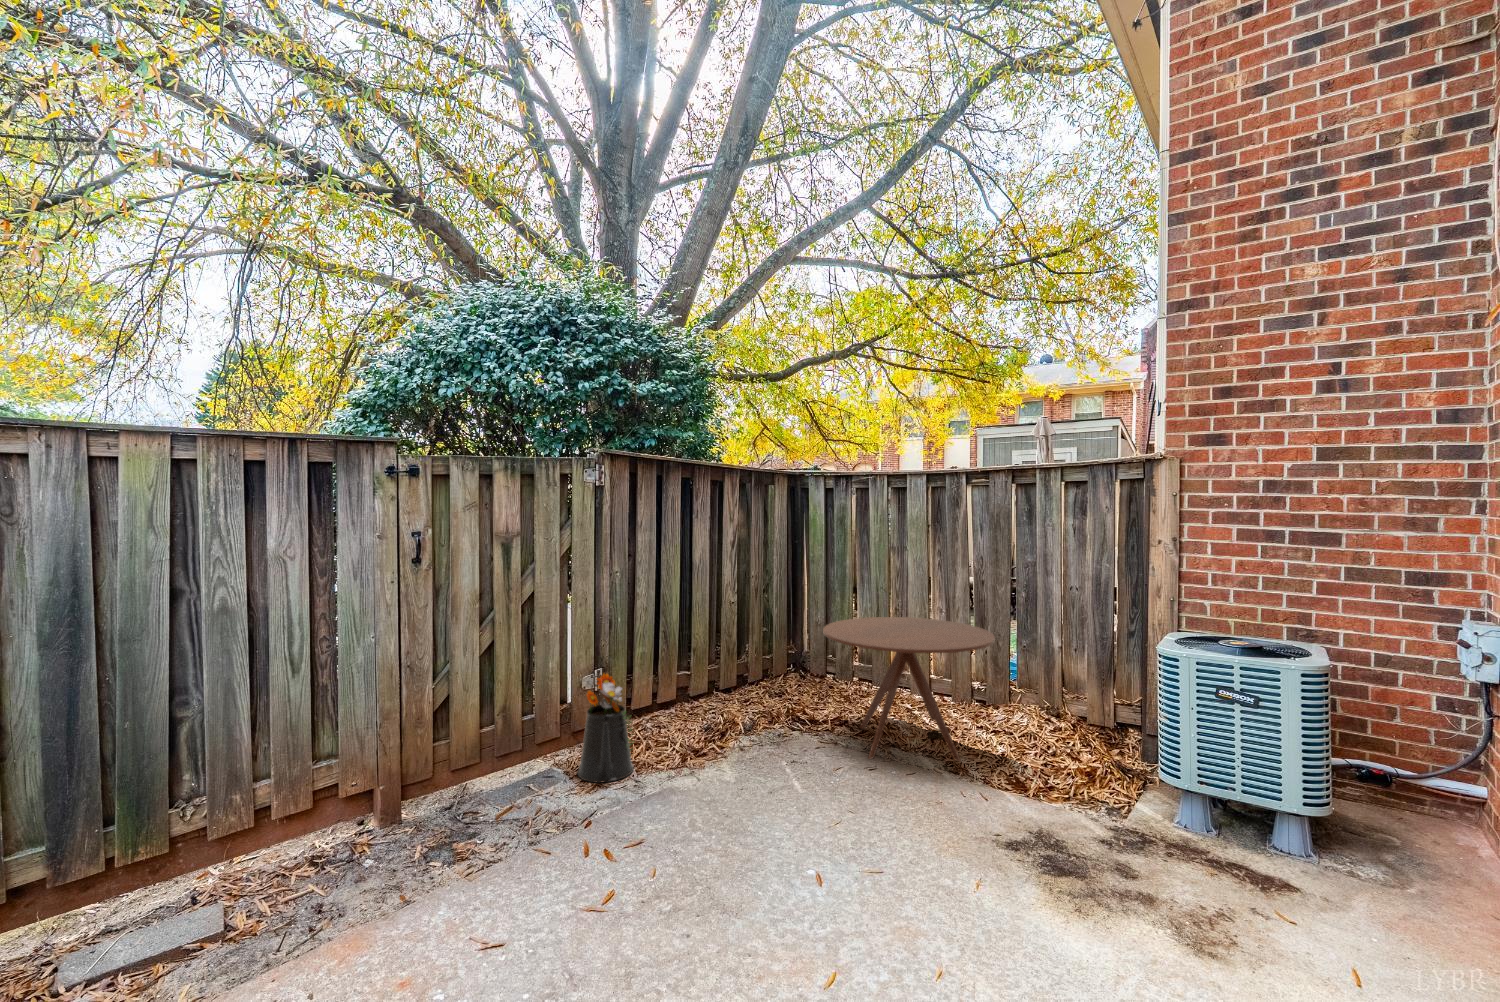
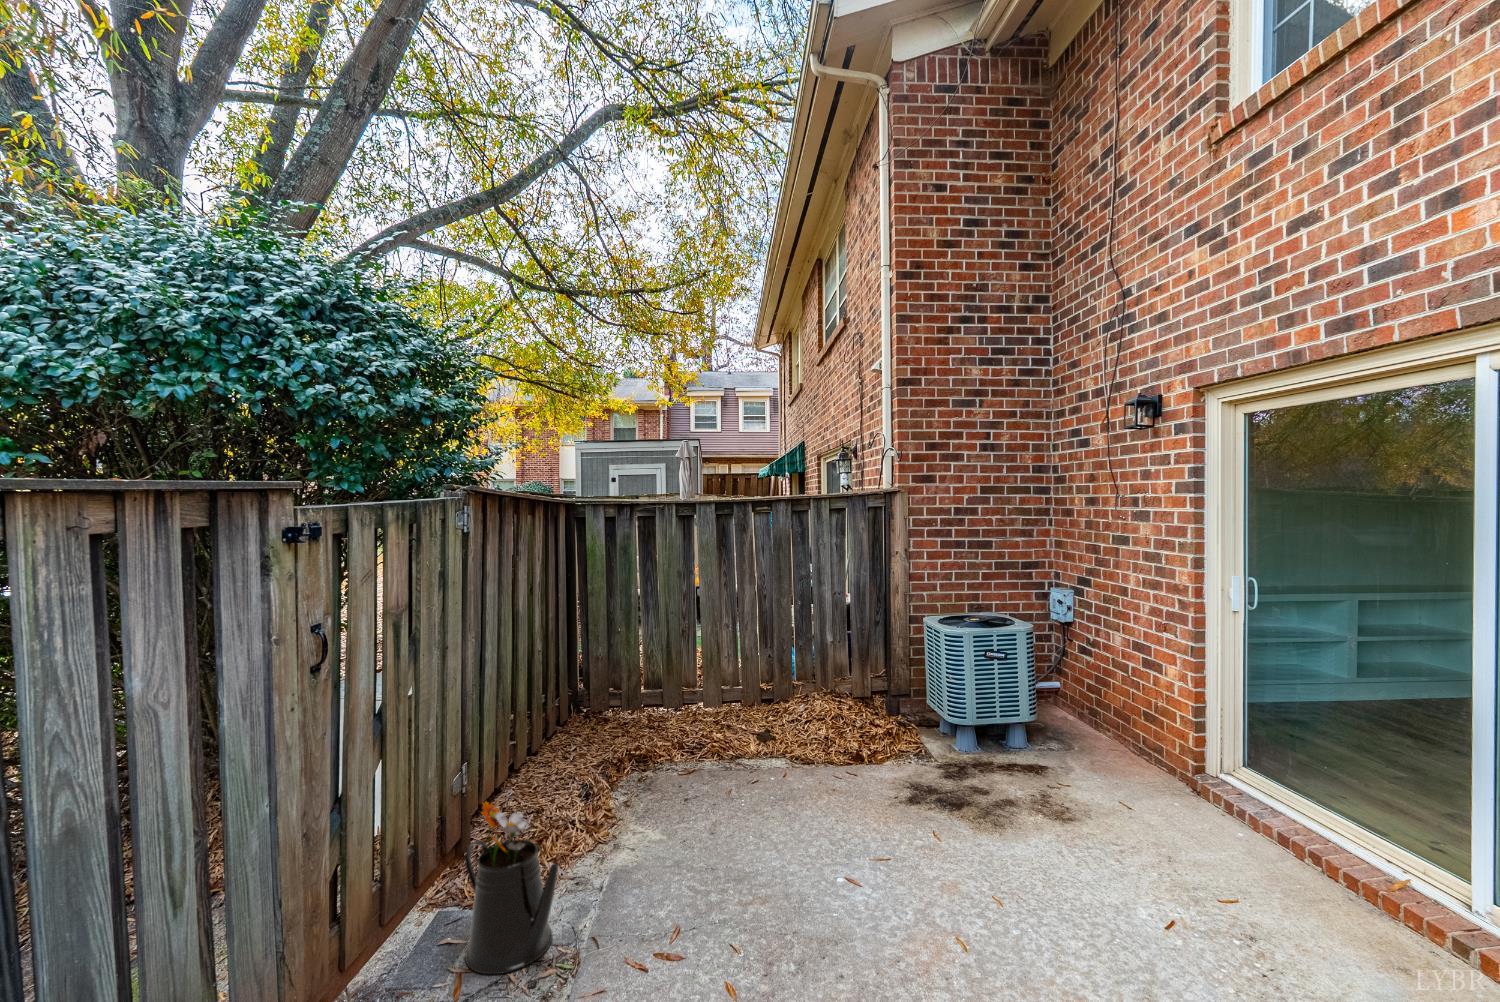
round table: present [823,617,995,761] -> none [656,641,822,795]

